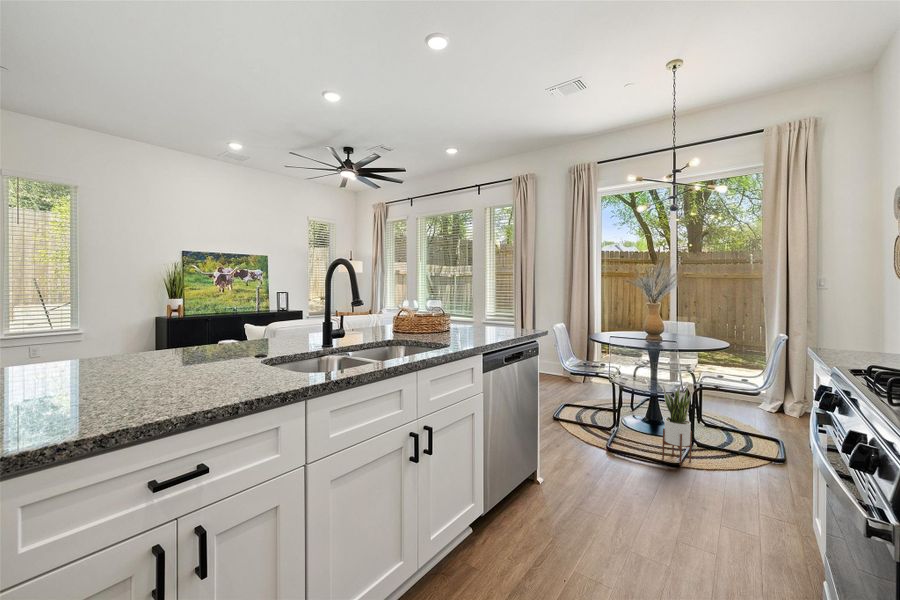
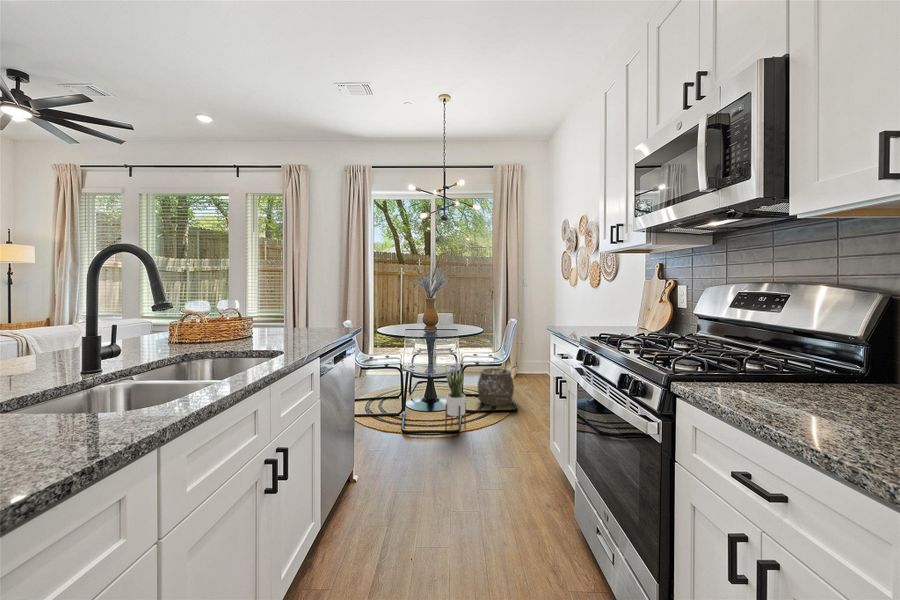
woven basket: none [719,397,779,448] -> present [478,368,514,406]

